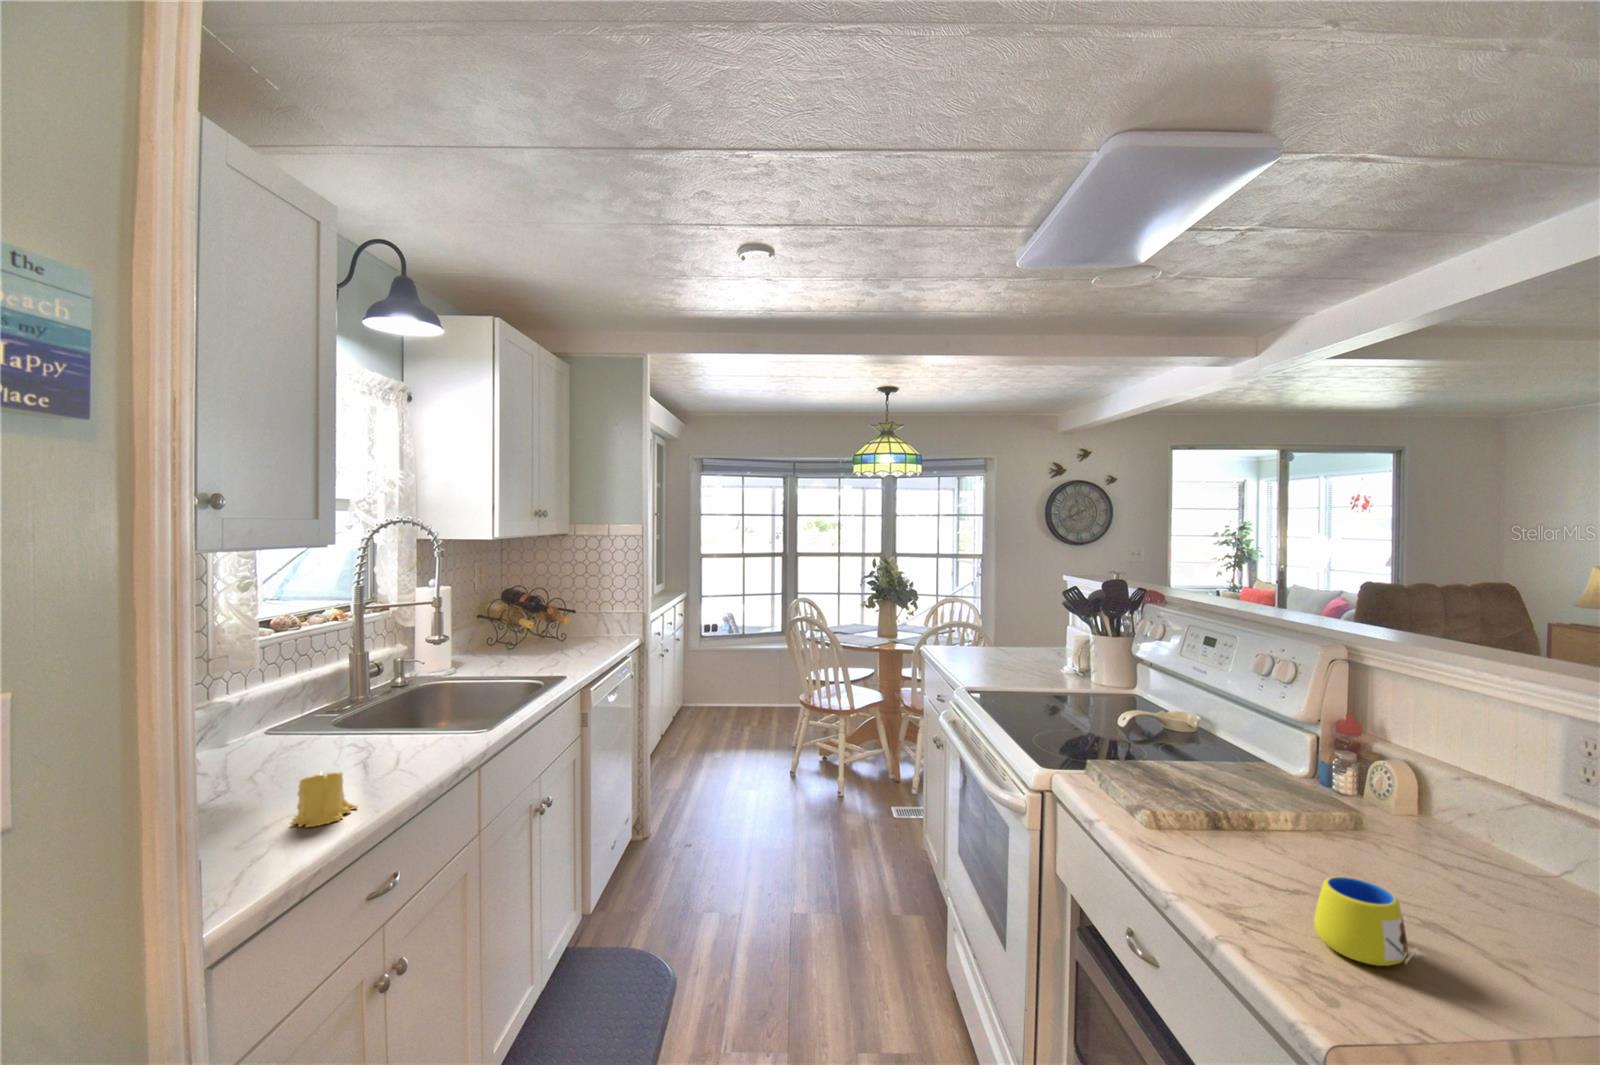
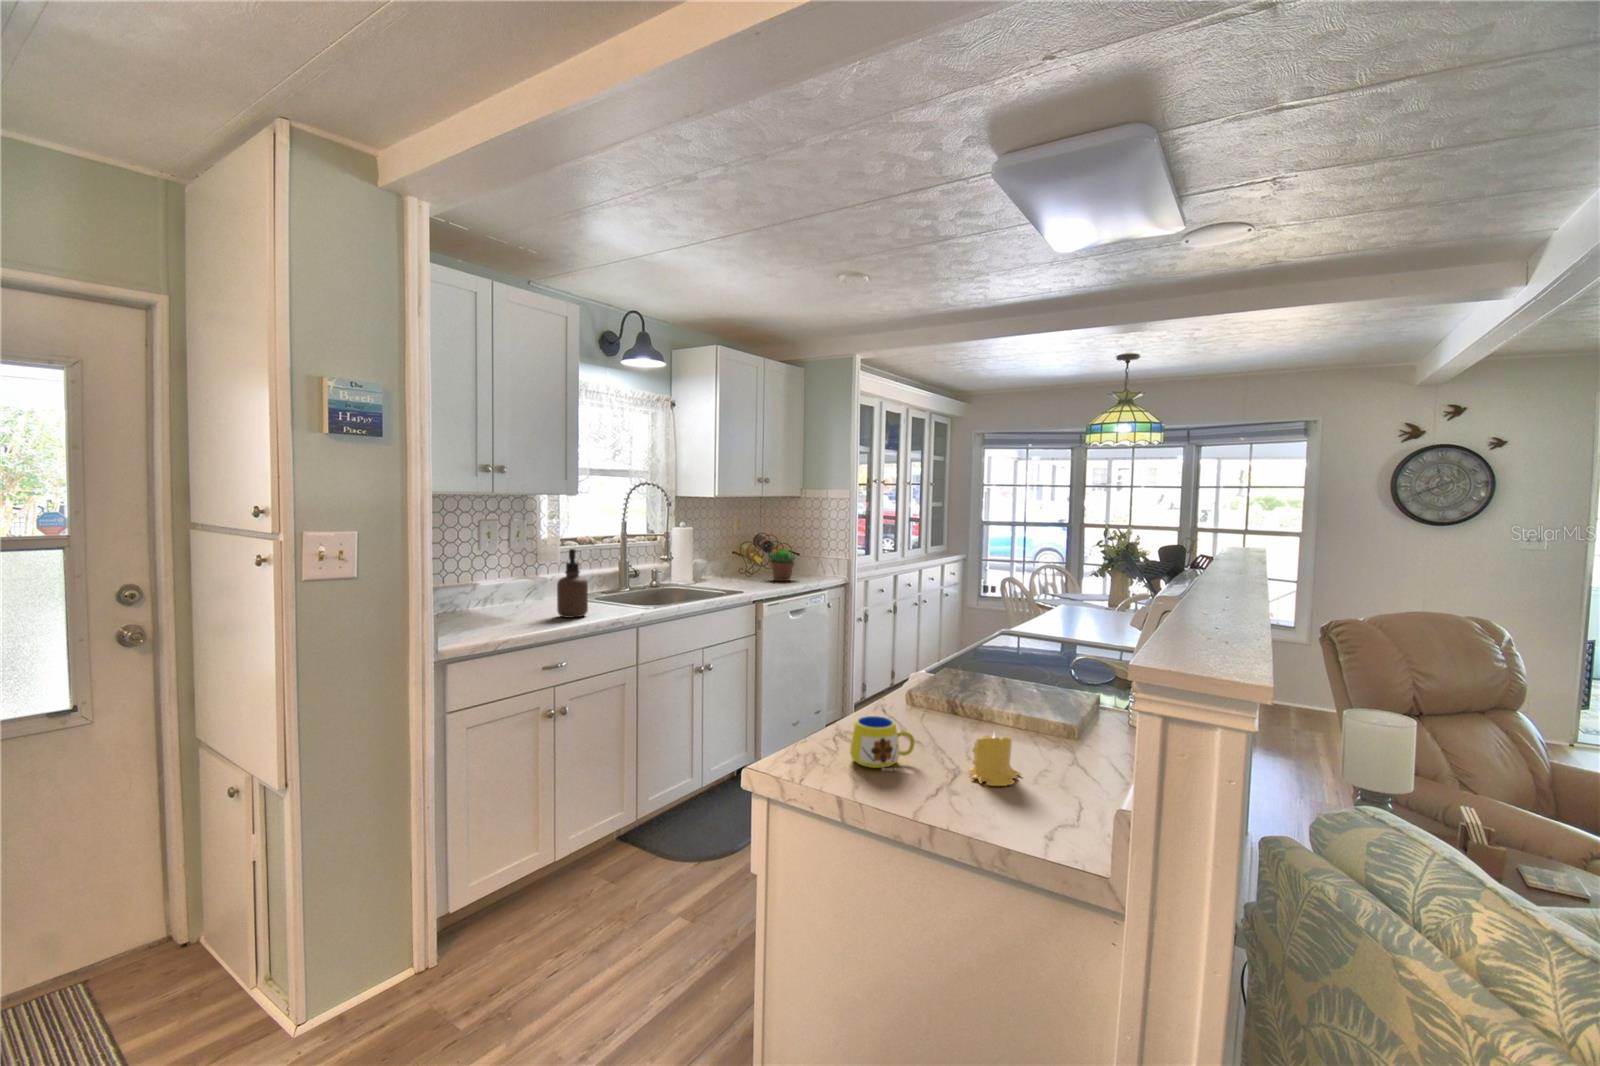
succulent plant: none [545,604,590,649] -> present [767,550,795,581]
soap dispenser: none [341,648,405,782] -> present [557,549,588,618]
candle: present [290,771,357,827] -> present [969,735,1021,786]

